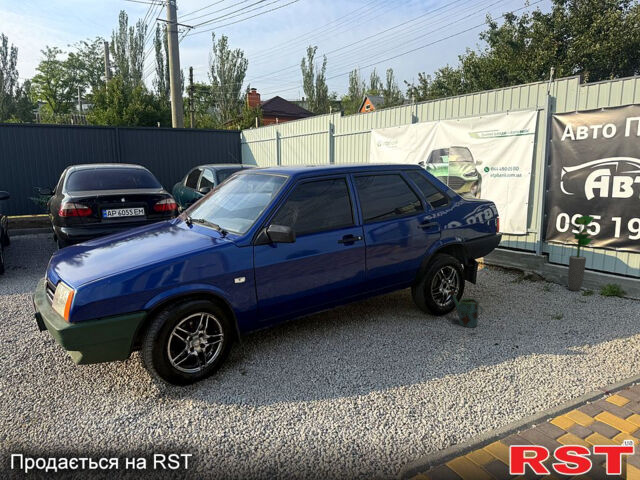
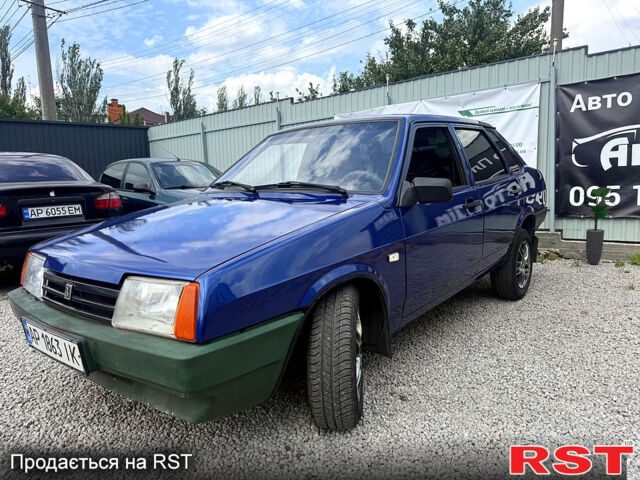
watering can: present [449,291,483,328] -> none [463,270,499,306]

